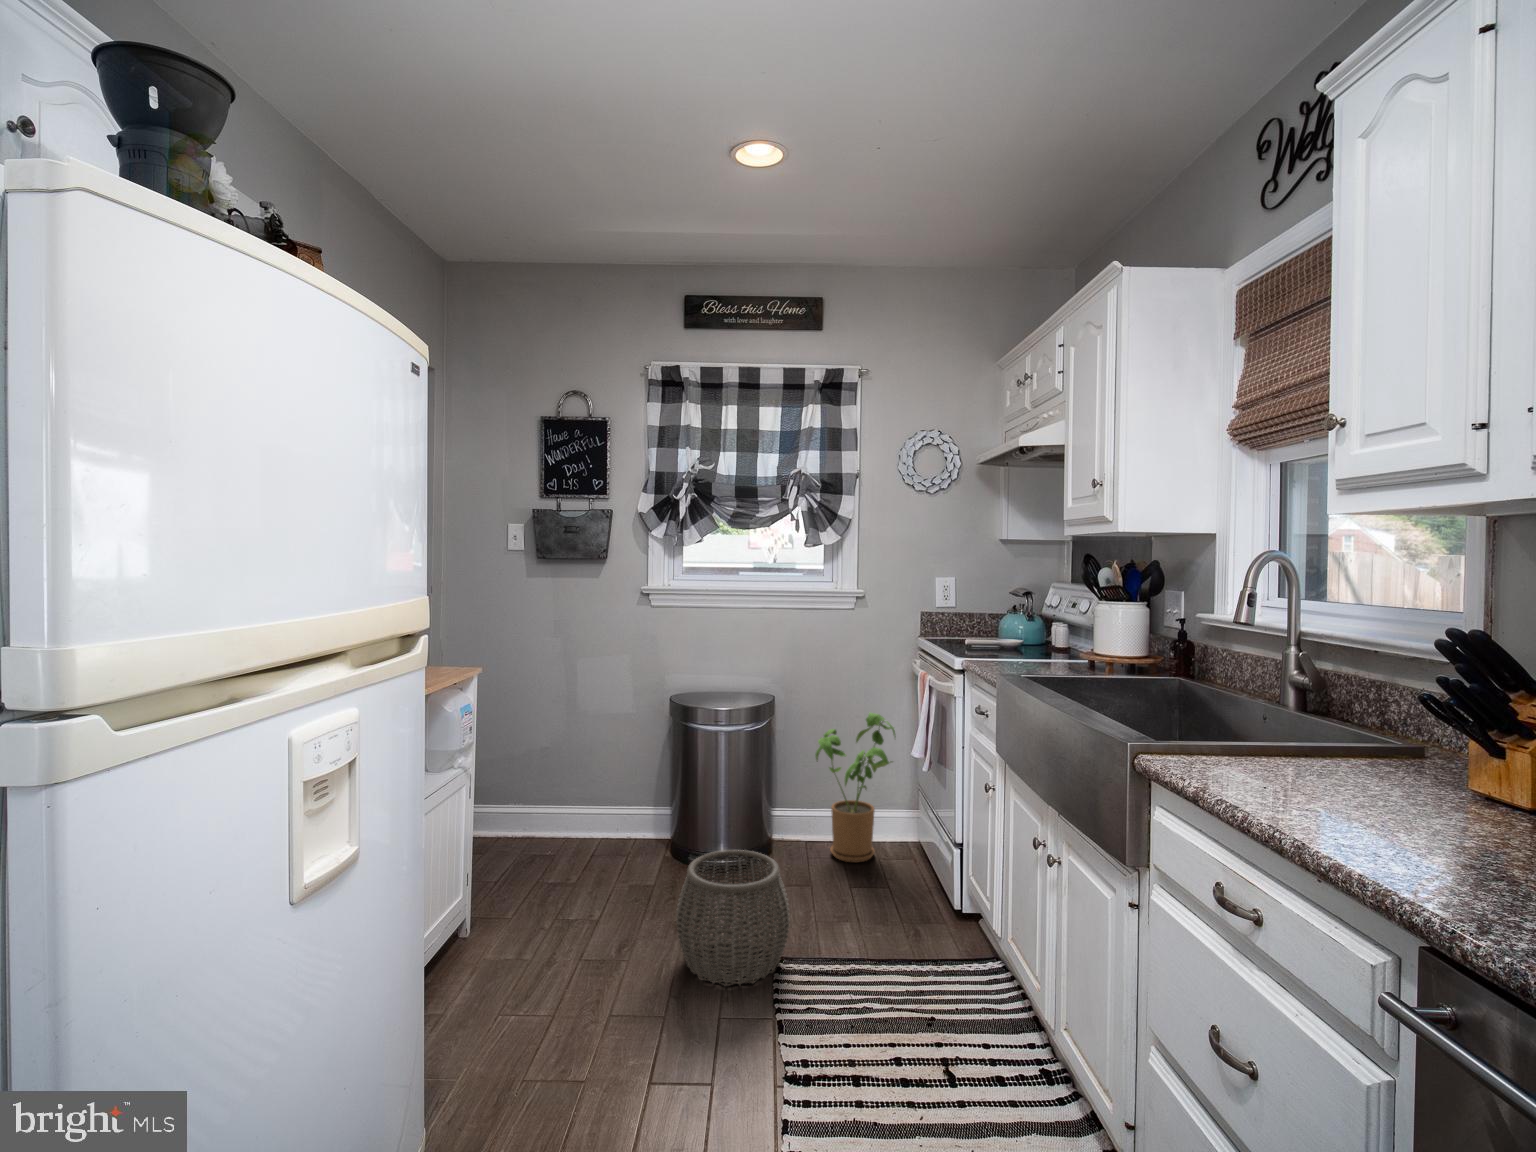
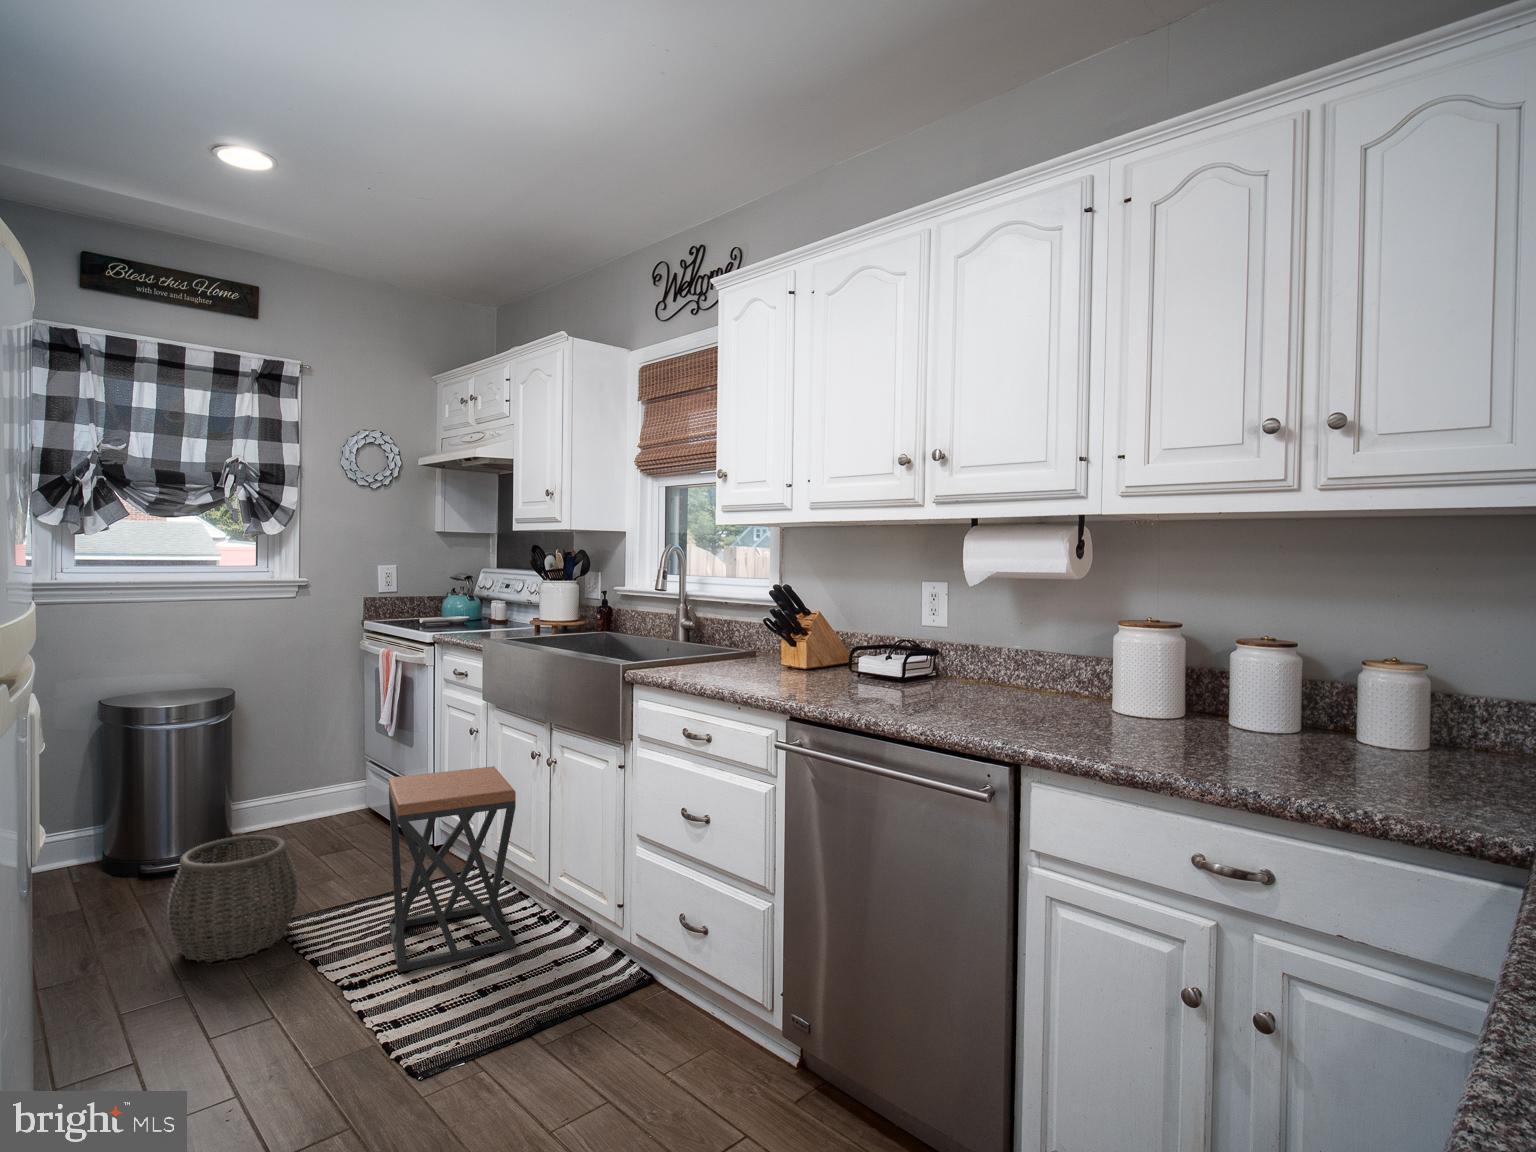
house plant: present [815,713,896,862] -> none [265,701,357,849]
stool: none [848,831,1001,1120] -> present [389,766,516,972]

